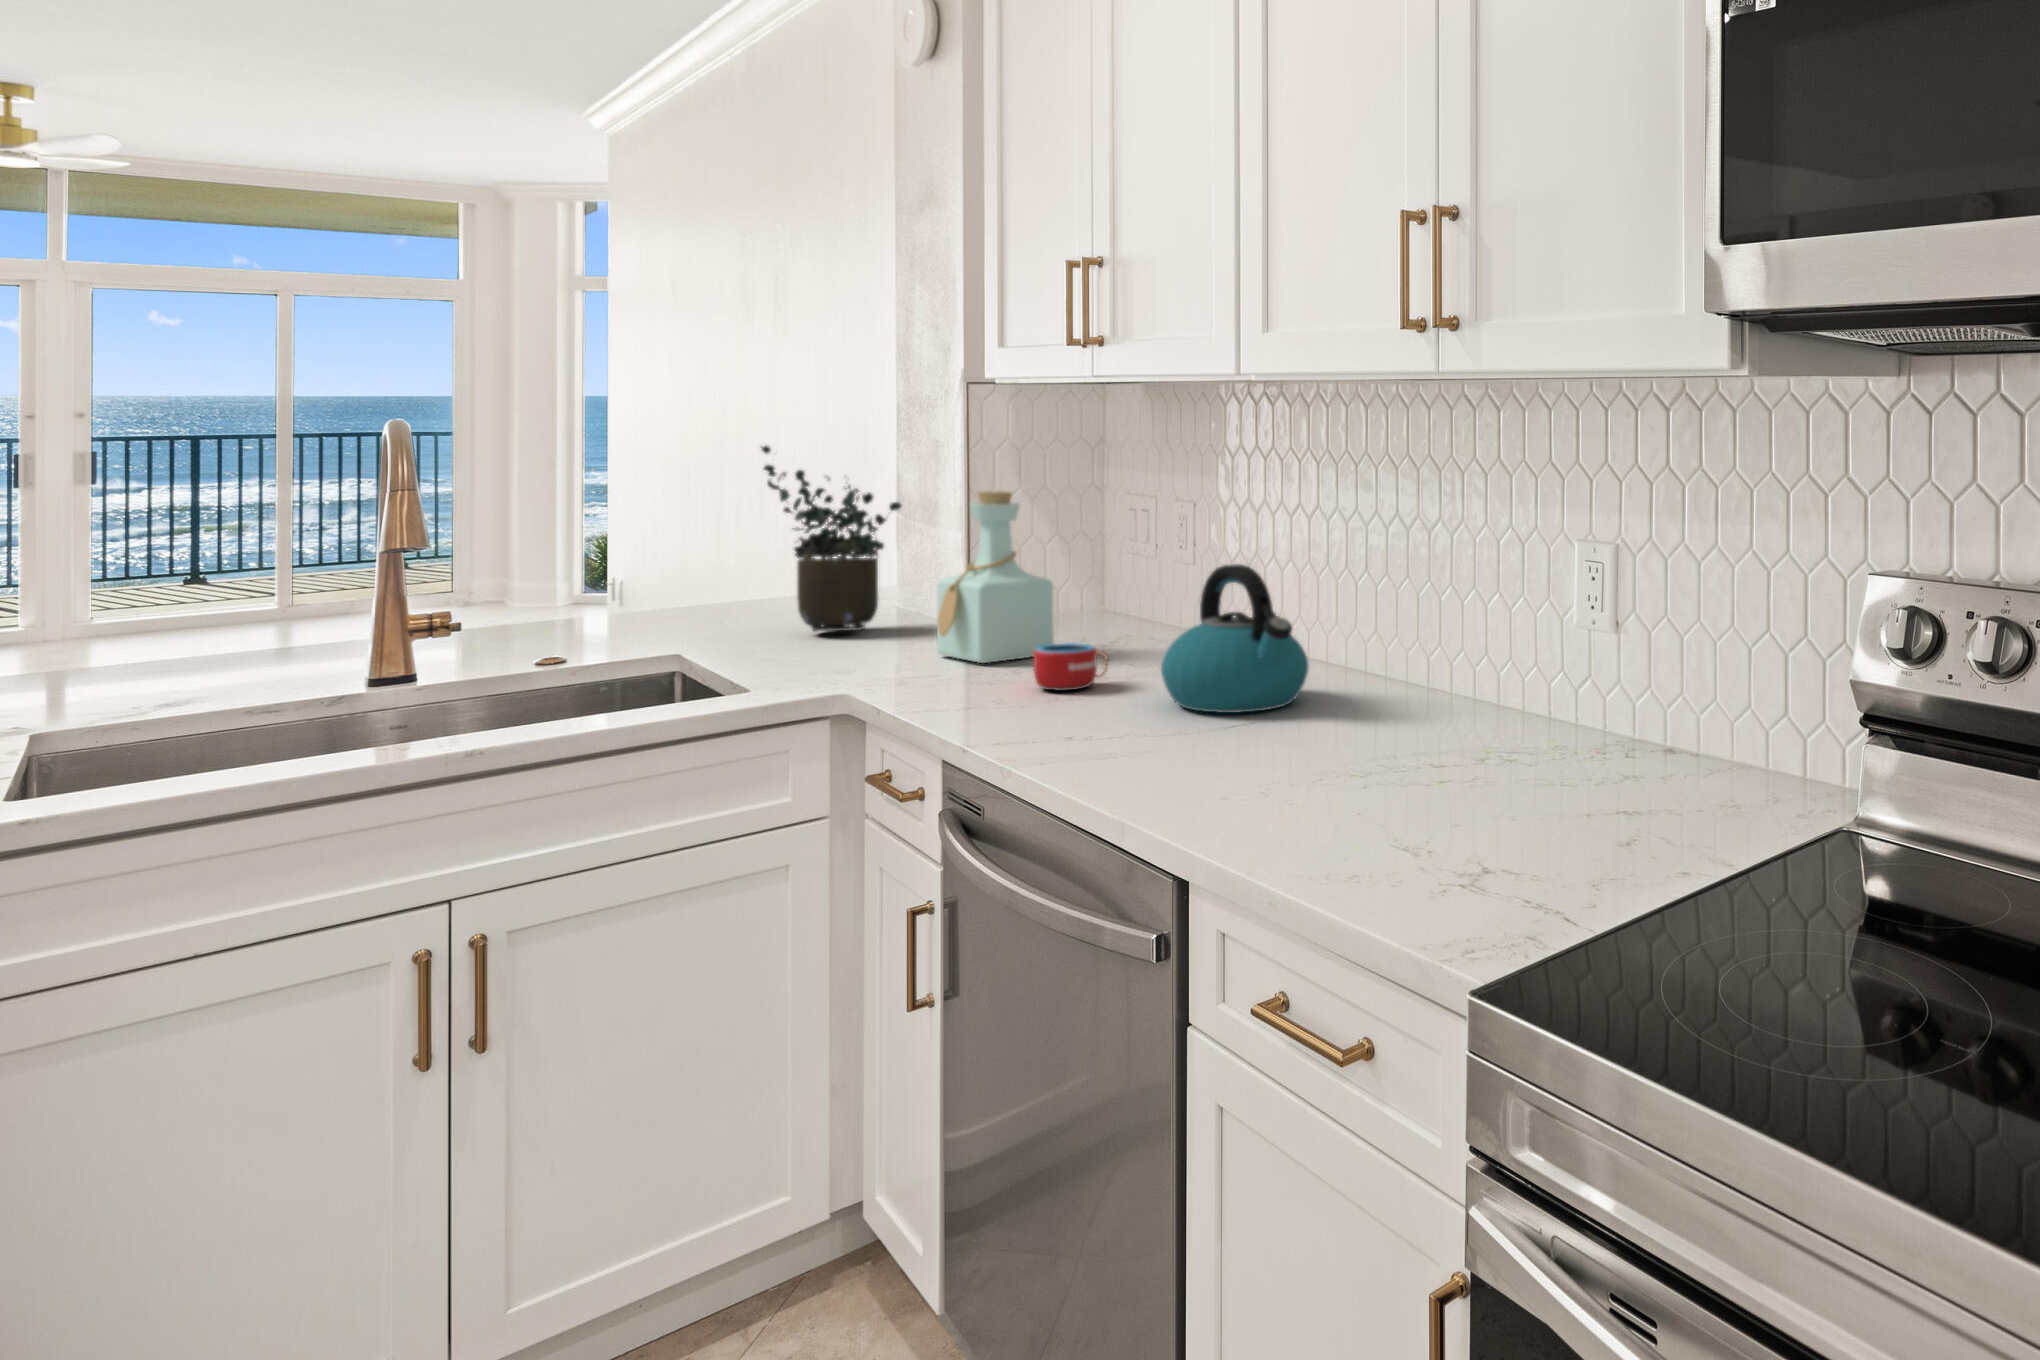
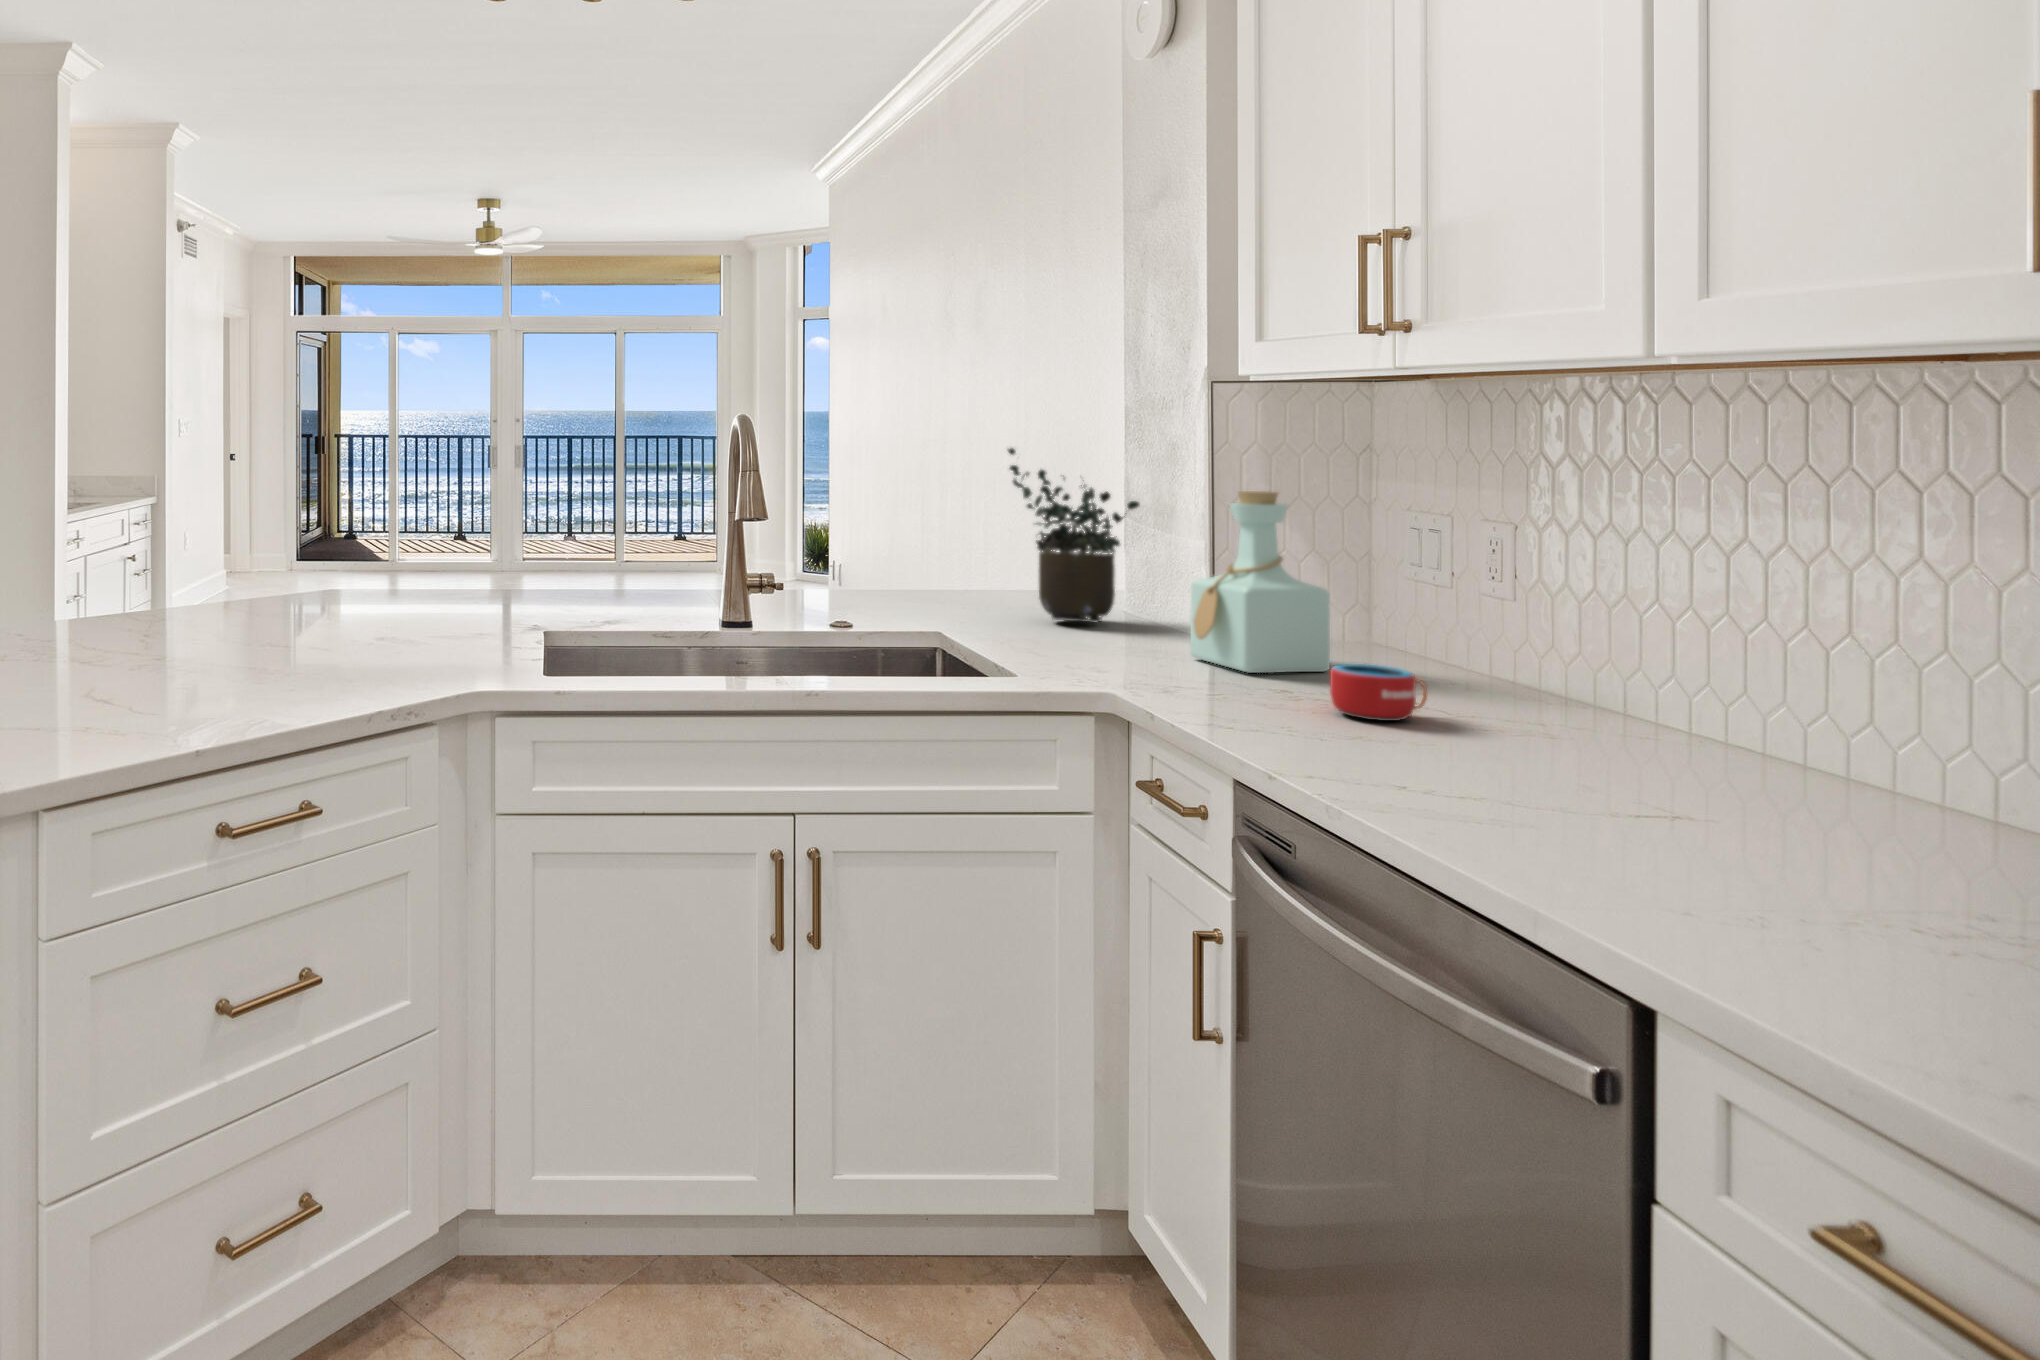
kettle: present [1161,564,1309,713] -> none [1534,589,1806,796]

